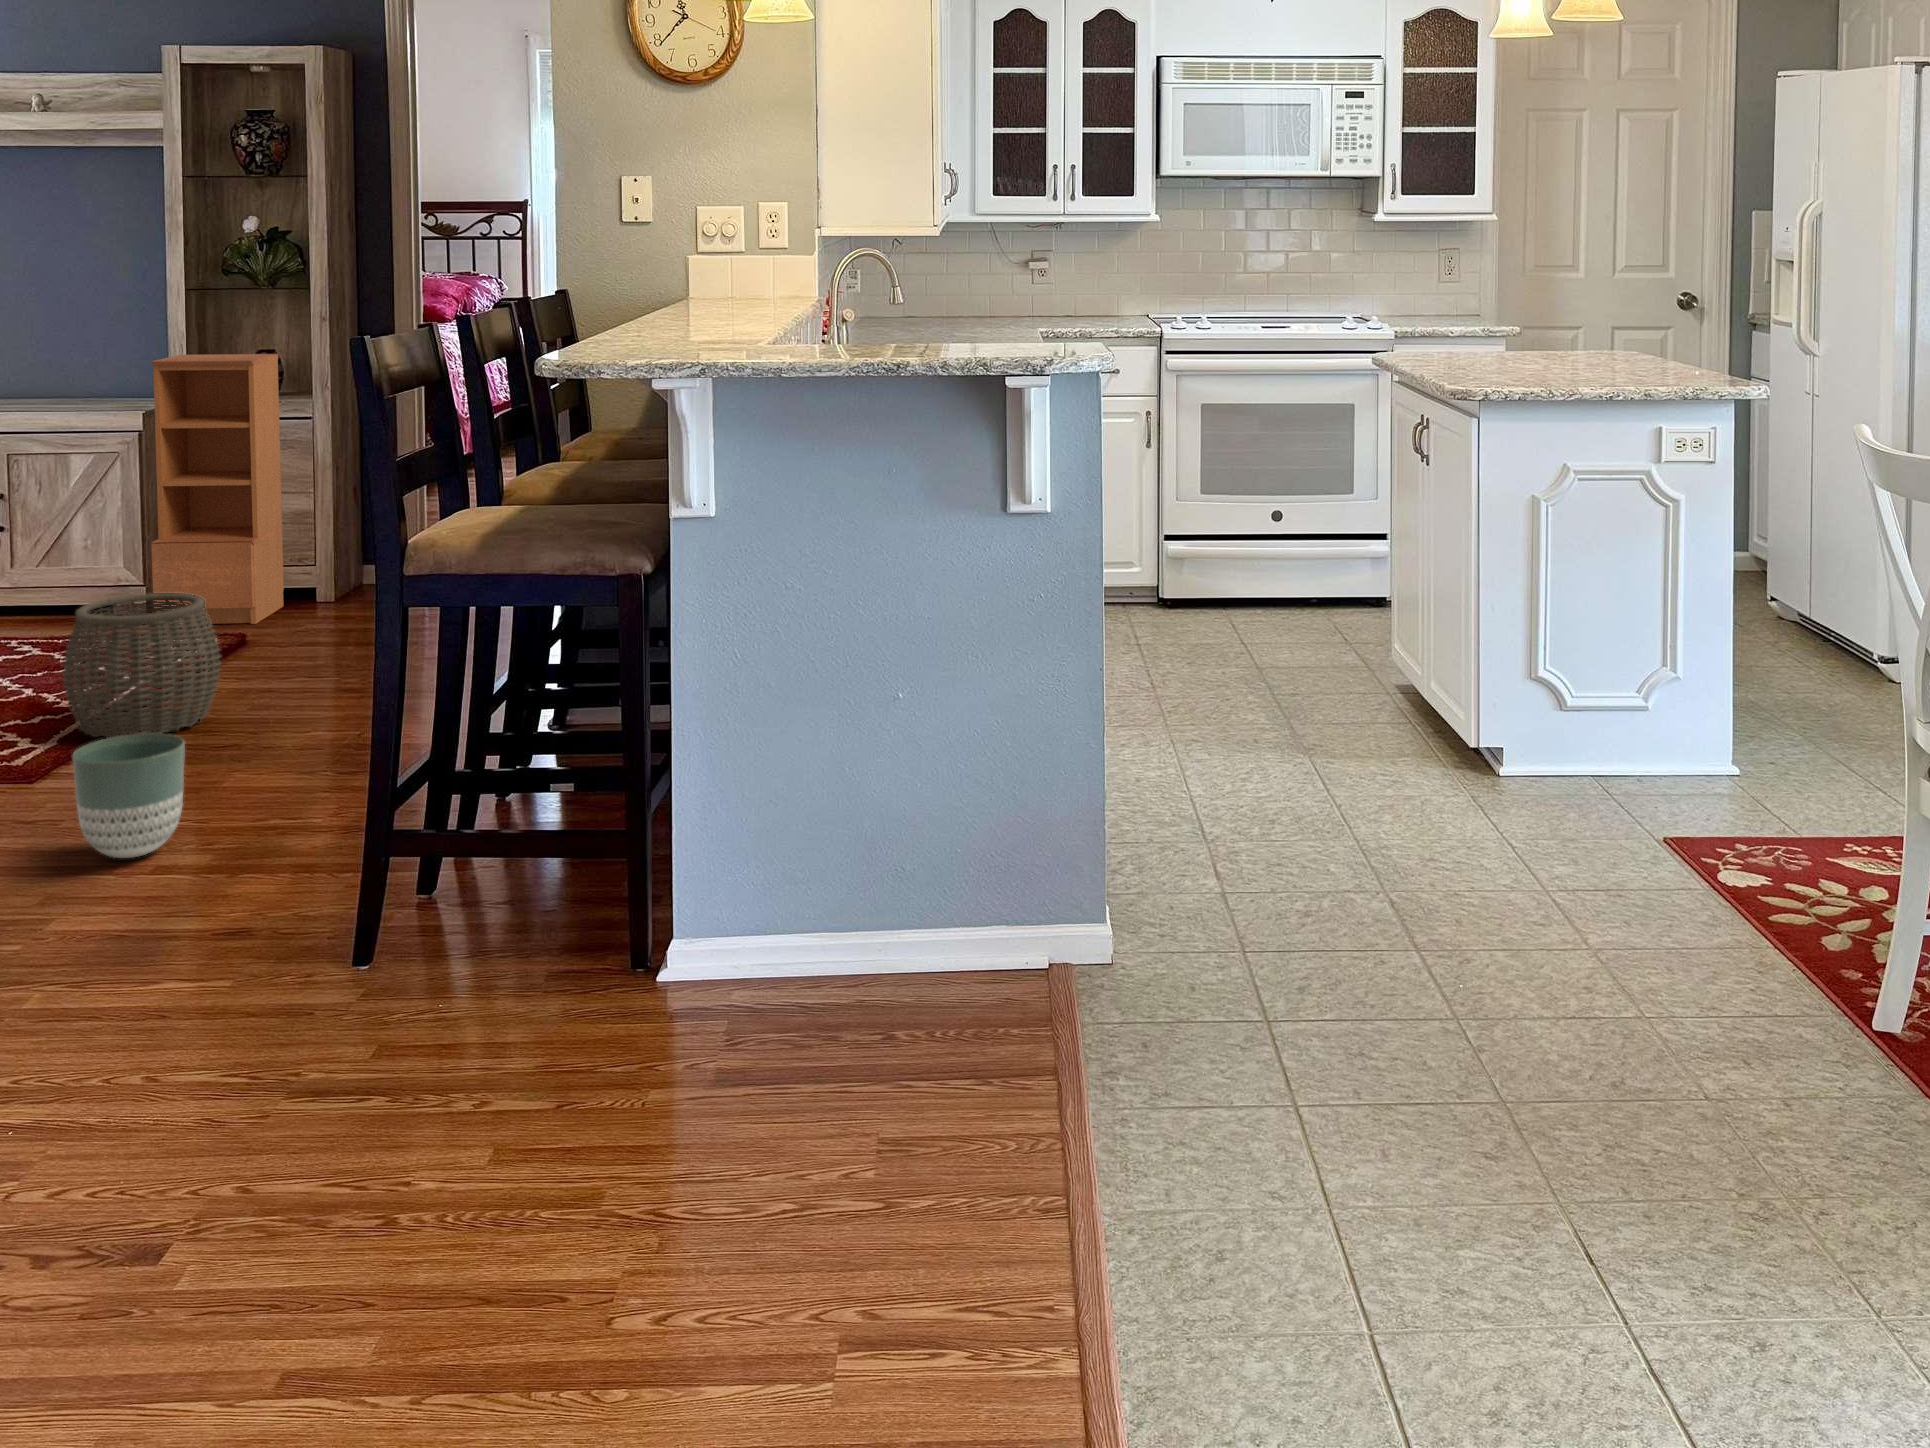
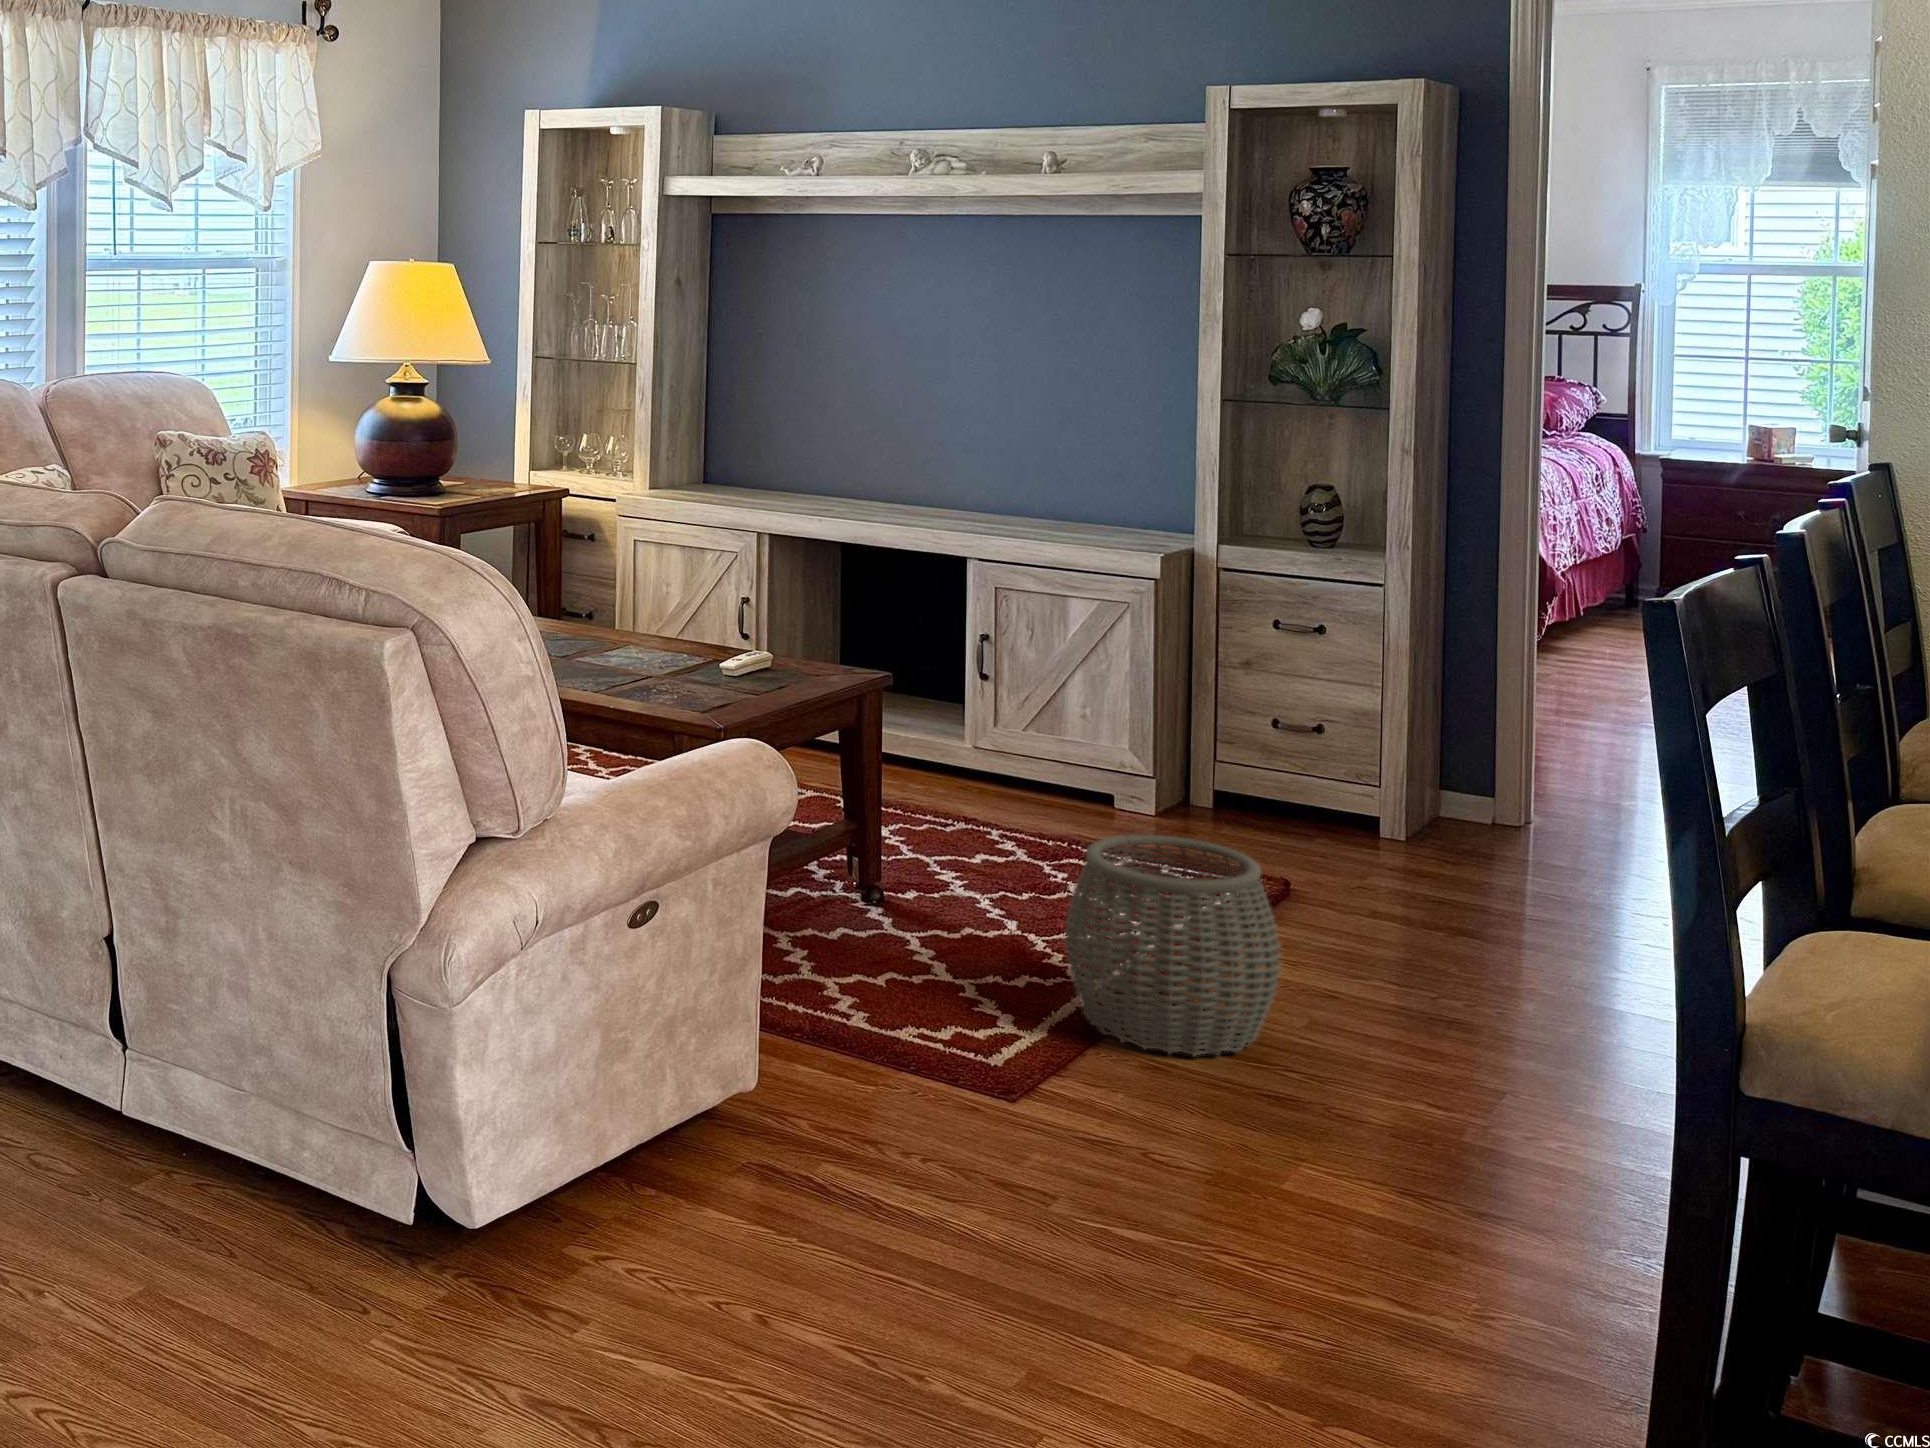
bookcase: present [151,354,284,626] -> none [1162,485,1341,870]
planter: present [73,733,185,858] -> none [1102,1116,1270,1329]

